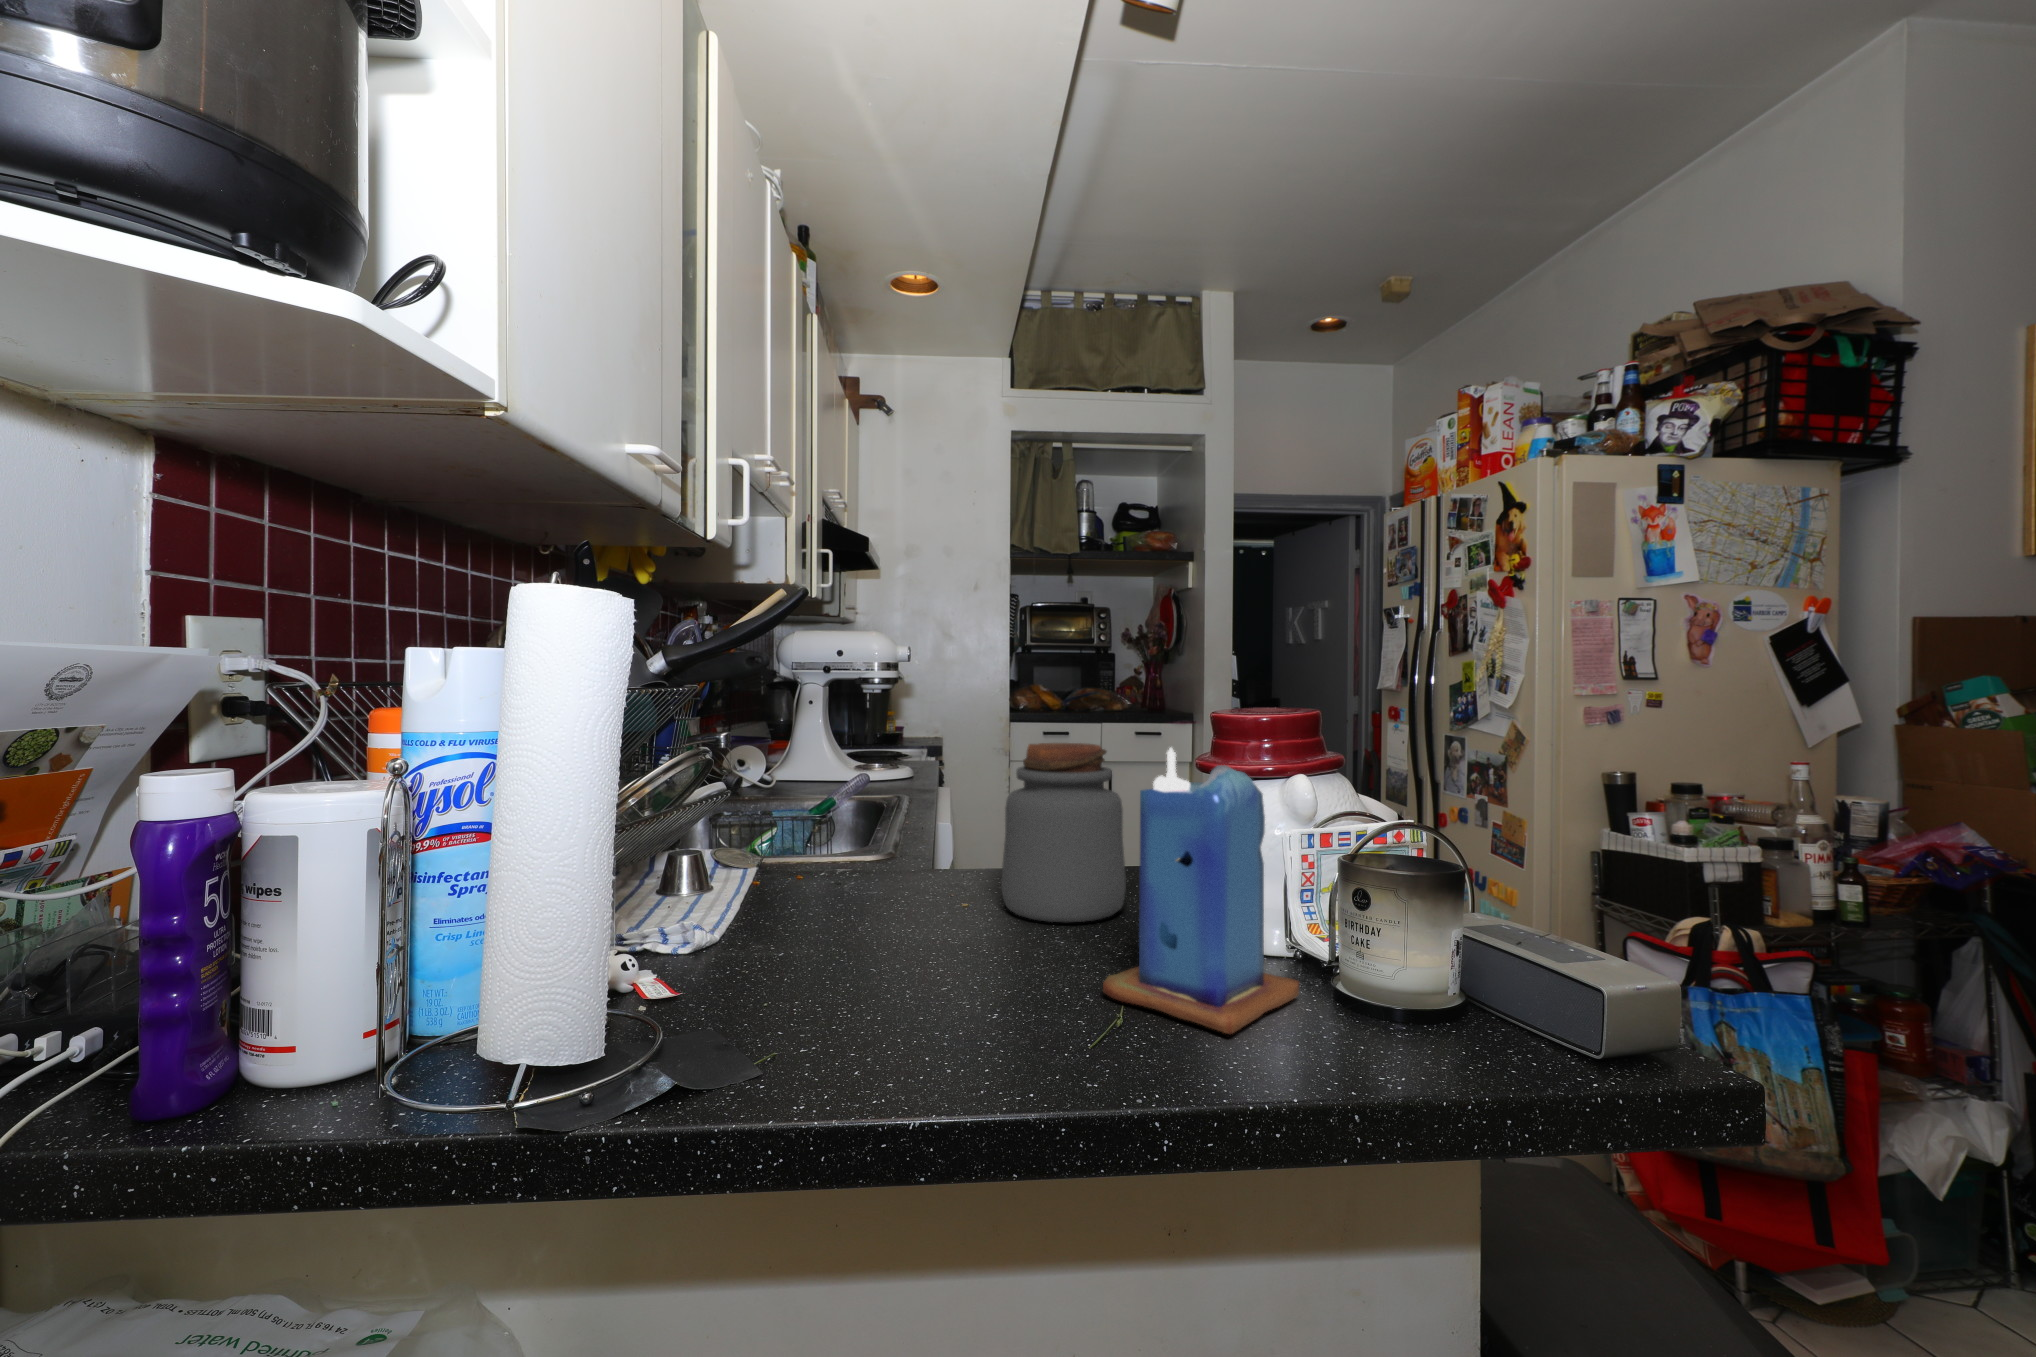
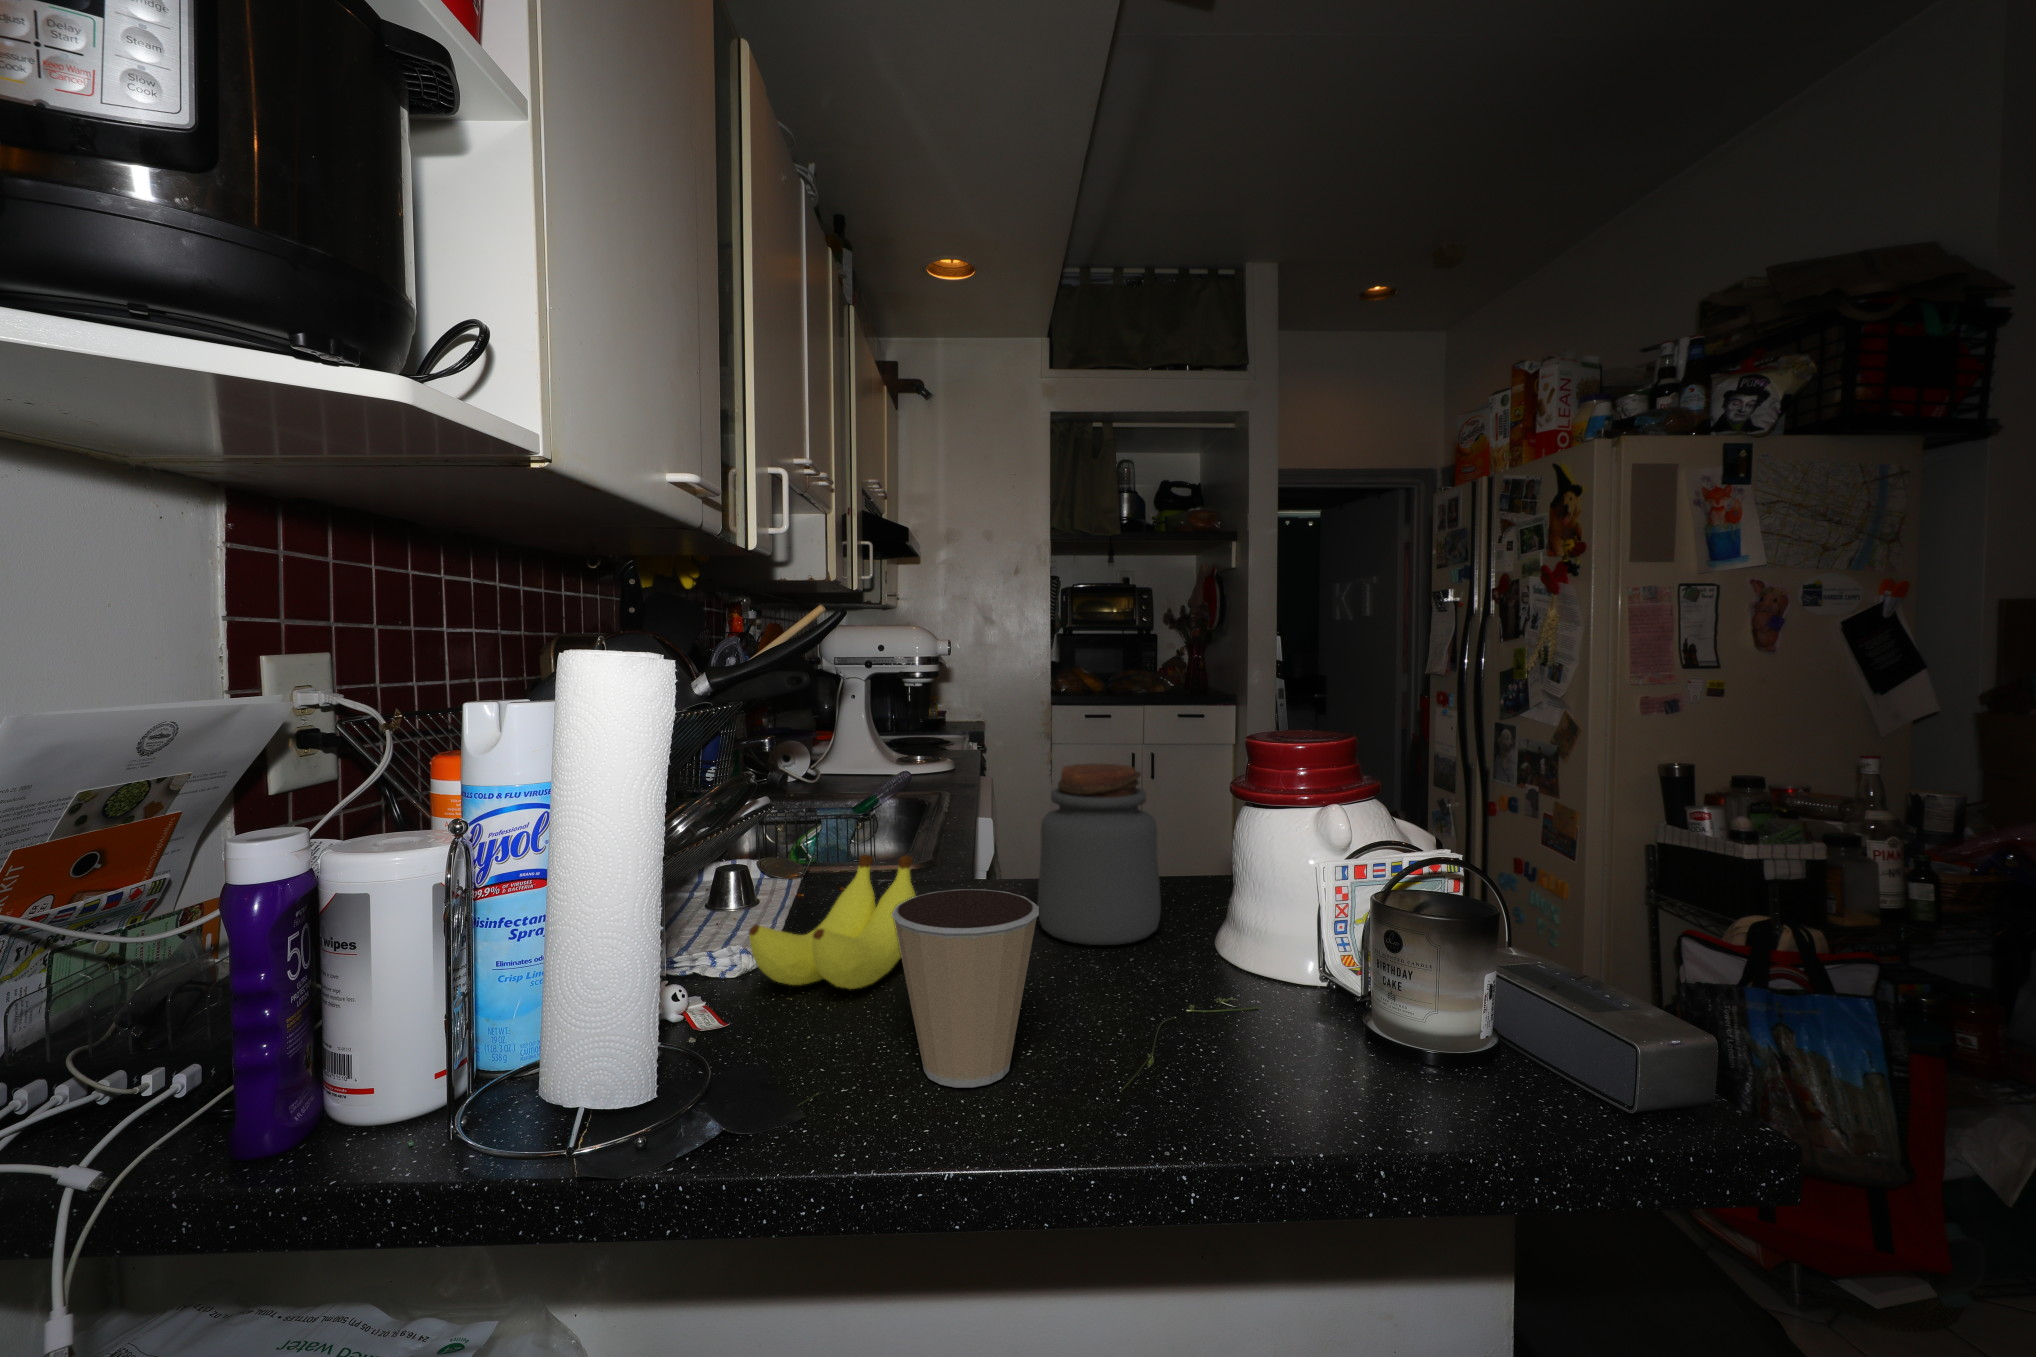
candle: present [1103,748,1299,1034] -> none [1135,787,1330,1076]
banana: none [704,828,880,960] -> present [749,854,915,989]
coffee cup: none [855,850,1007,1048] -> present [891,889,1039,1088]

